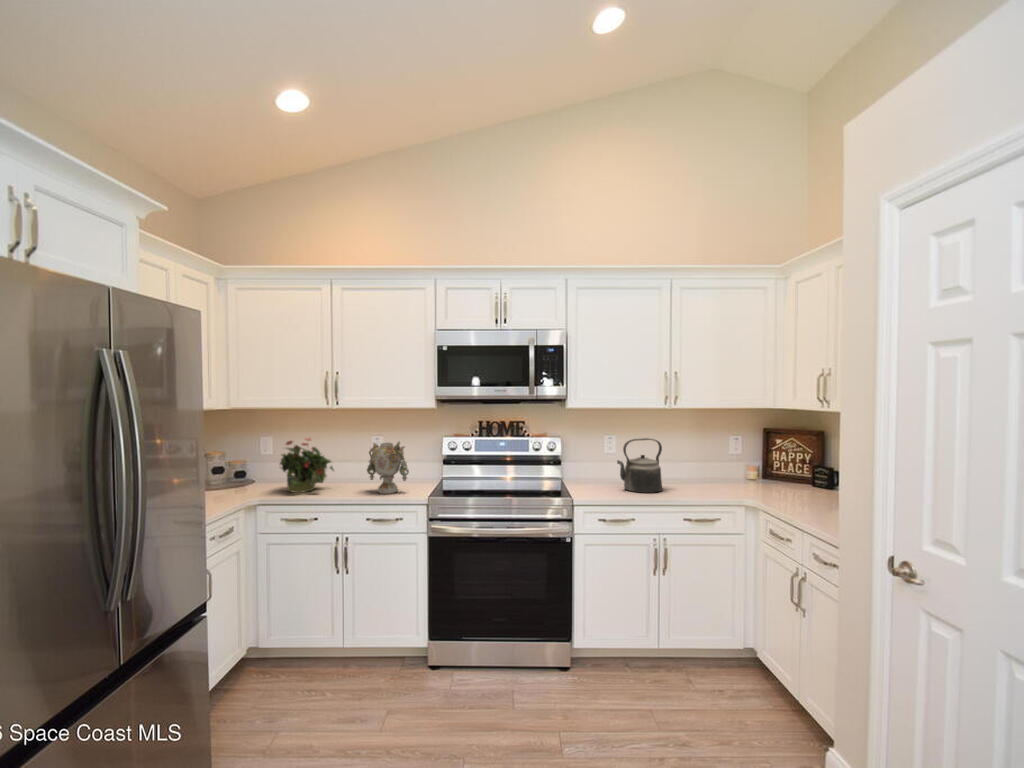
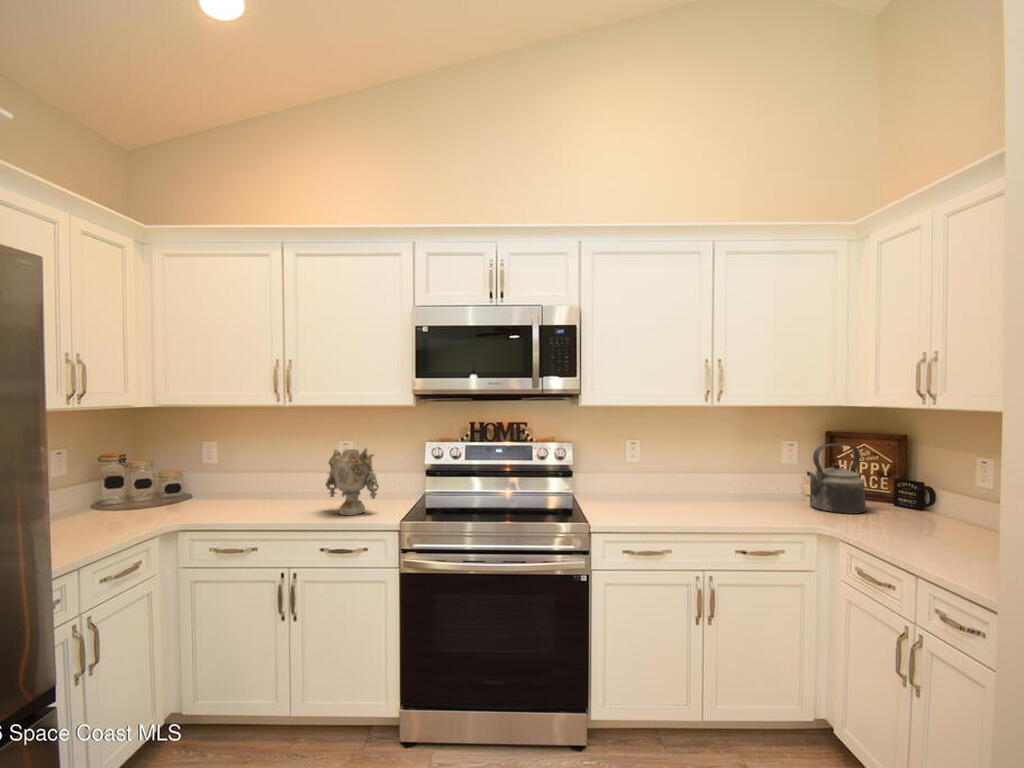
potted plant: present [280,438,333,493] -> none [211,442,287,513]
kettle: present [617,438,662,493] -> present [807,443,866,514]

